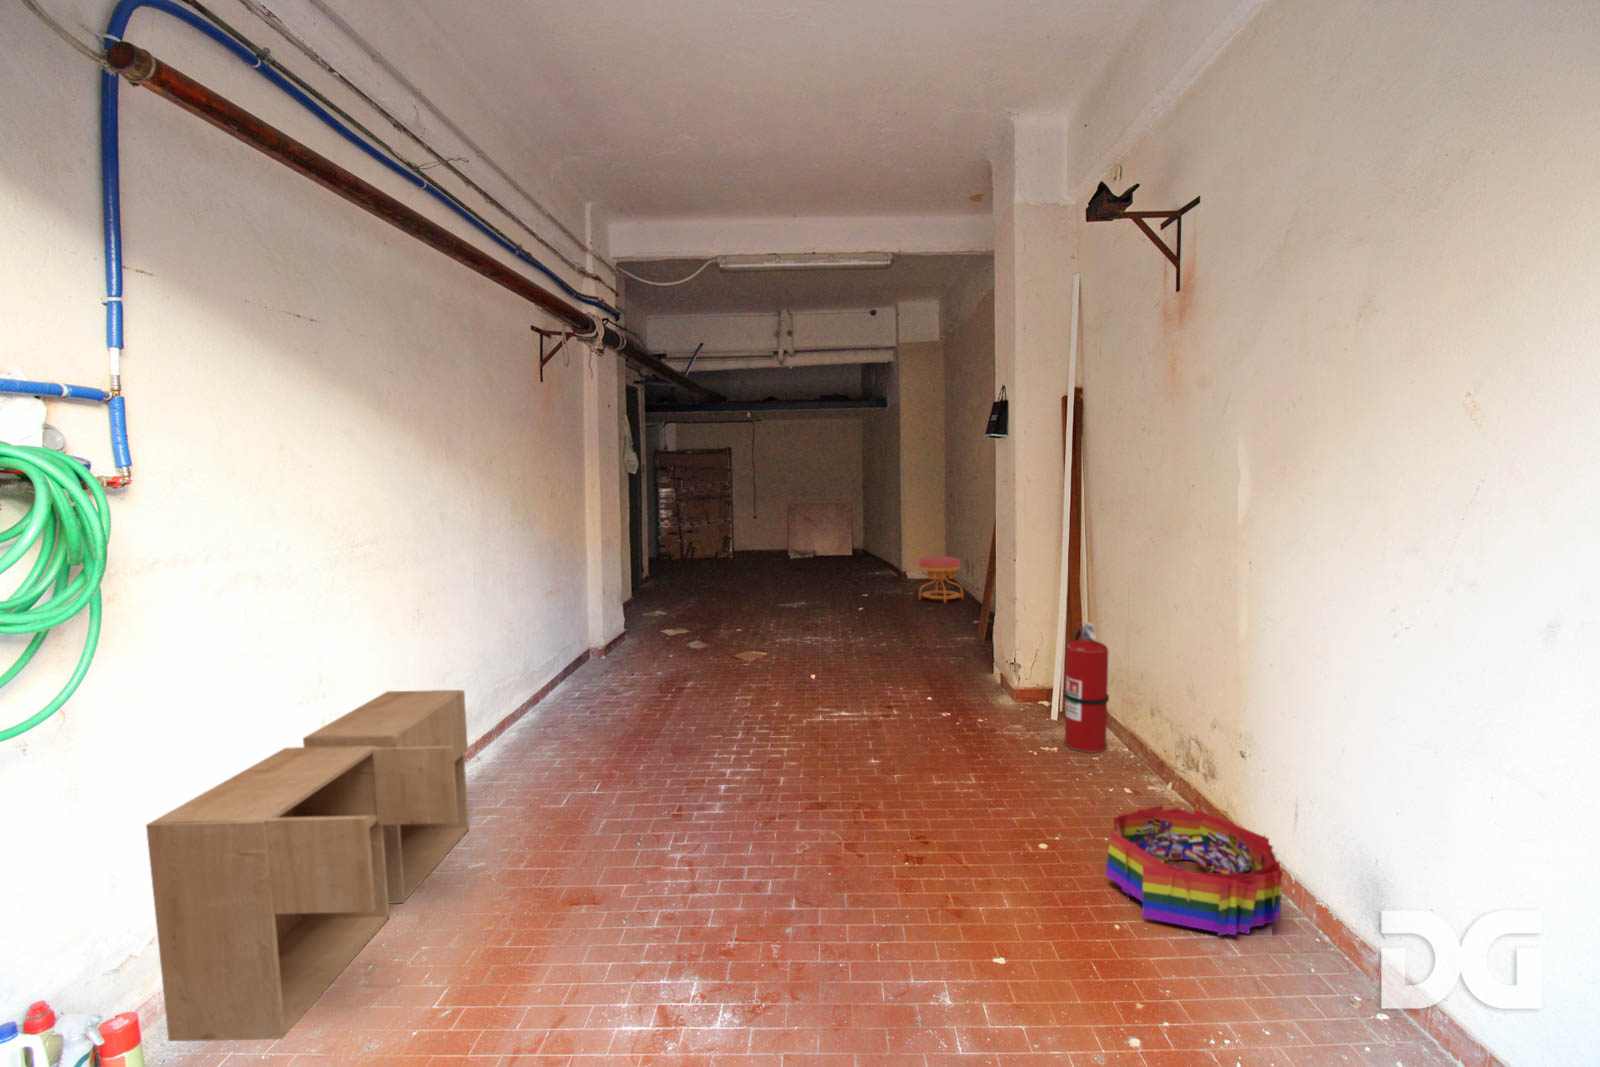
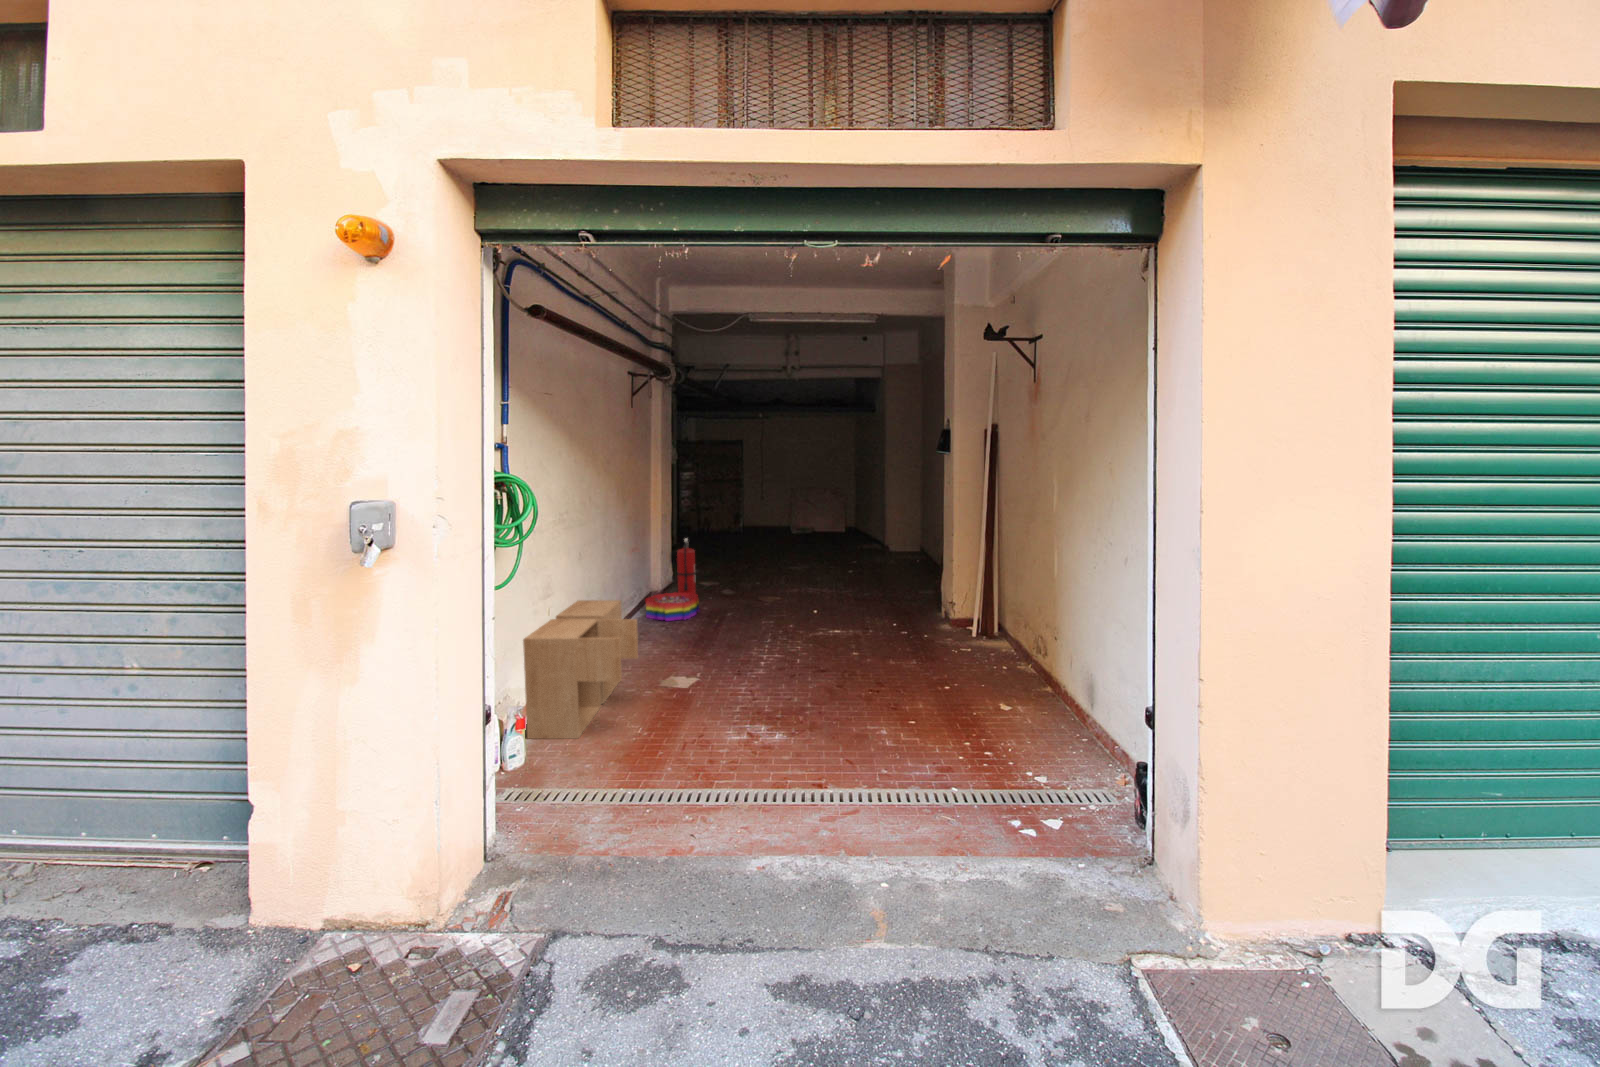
stool: present [918,556,963,602] -> none [896,537,931,573]
fire extinguisher: present [1064,622,1109,753] -> present [677,538,696,594]
storage bin: present [1106,805,1283,936] -> present [646,592,699,621]

